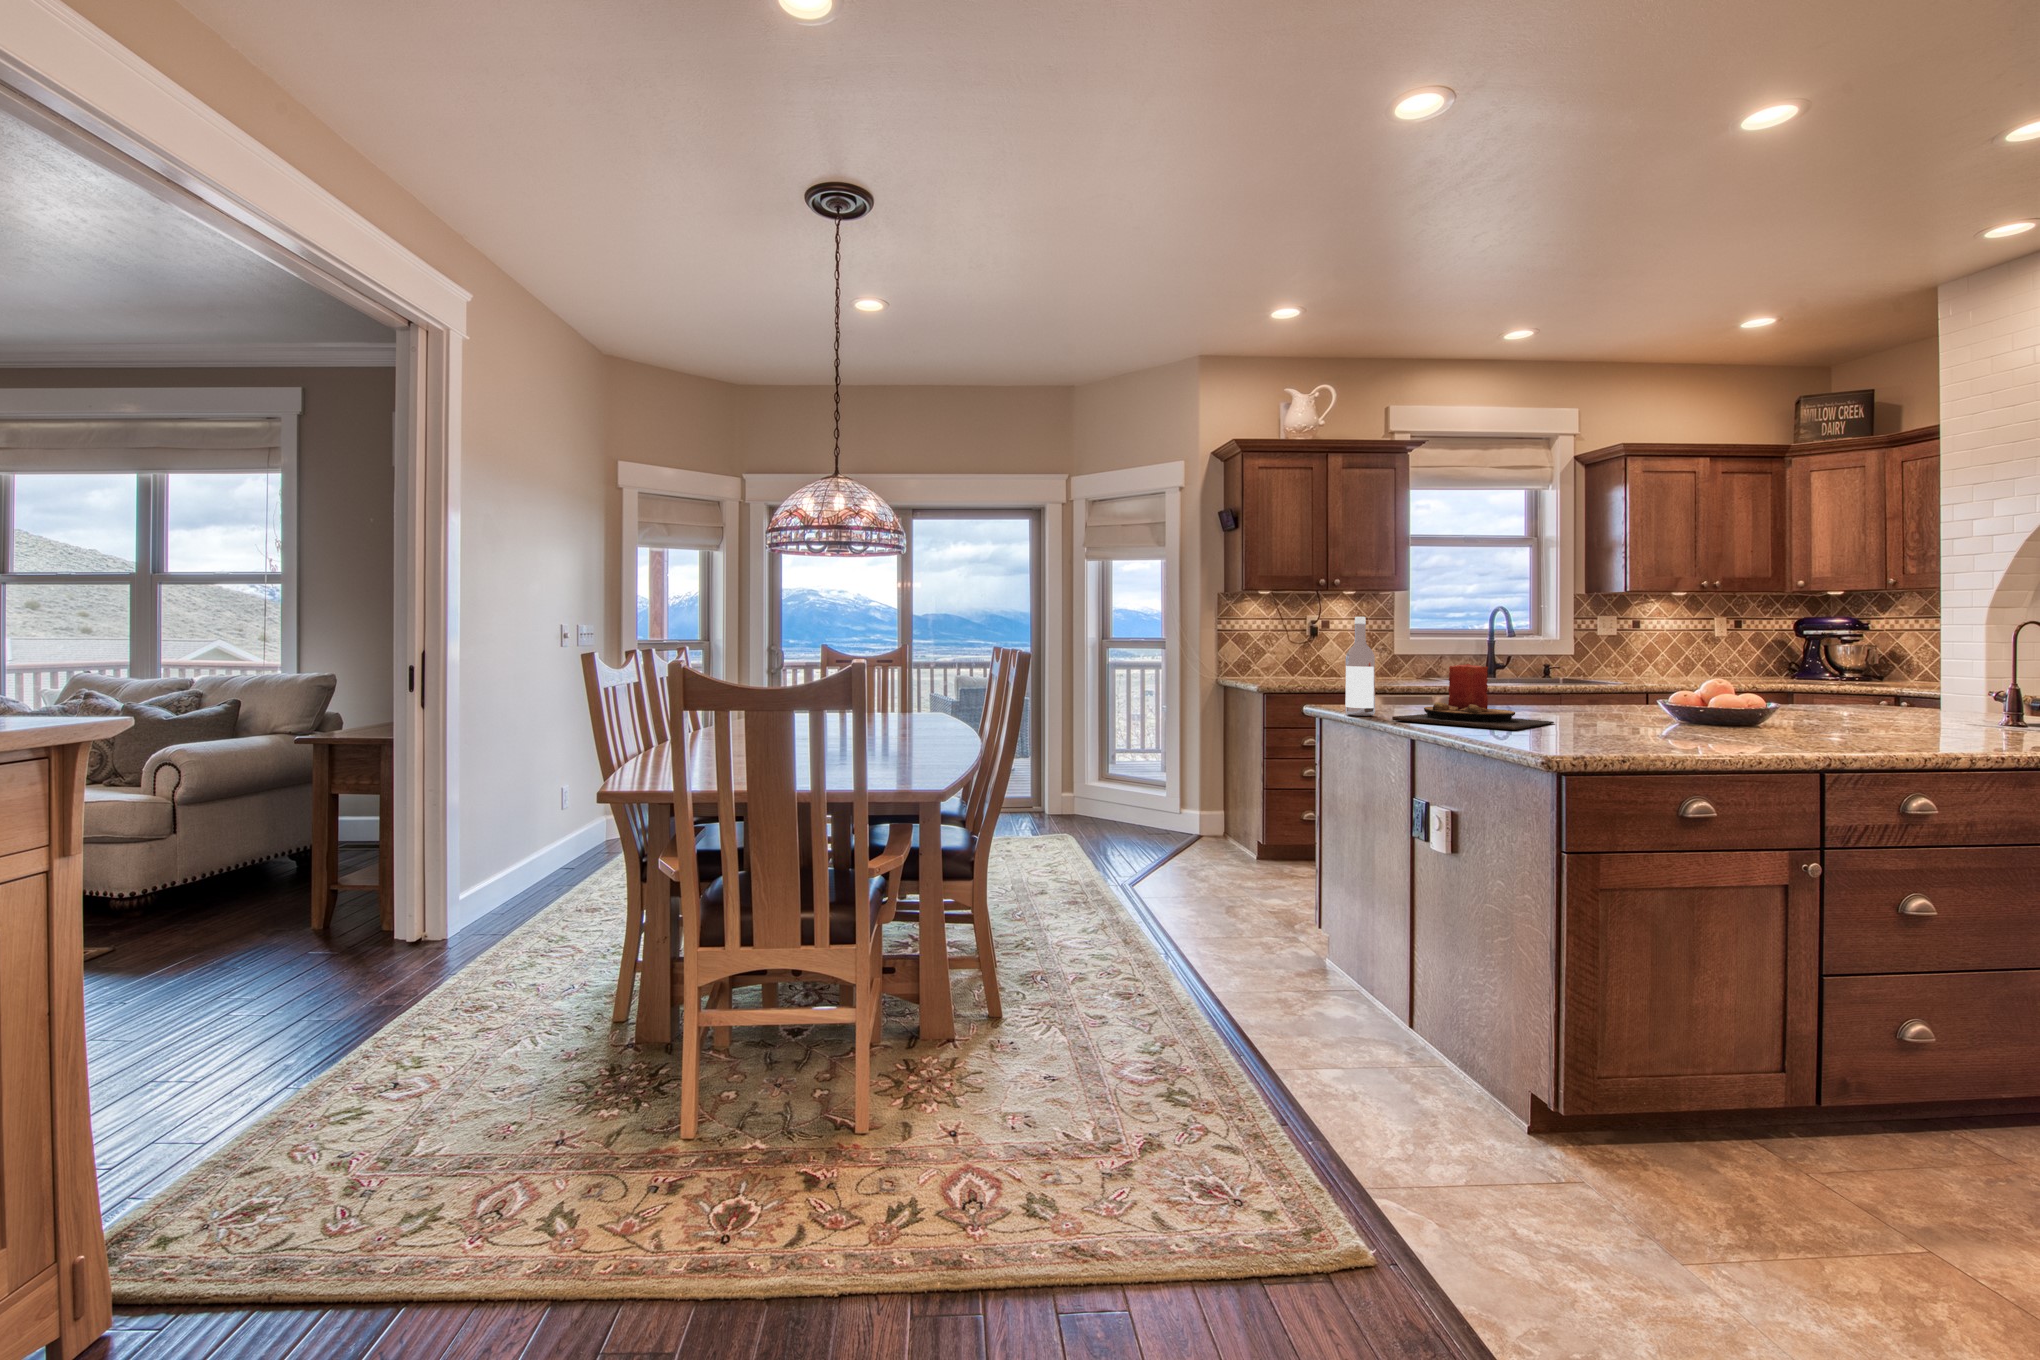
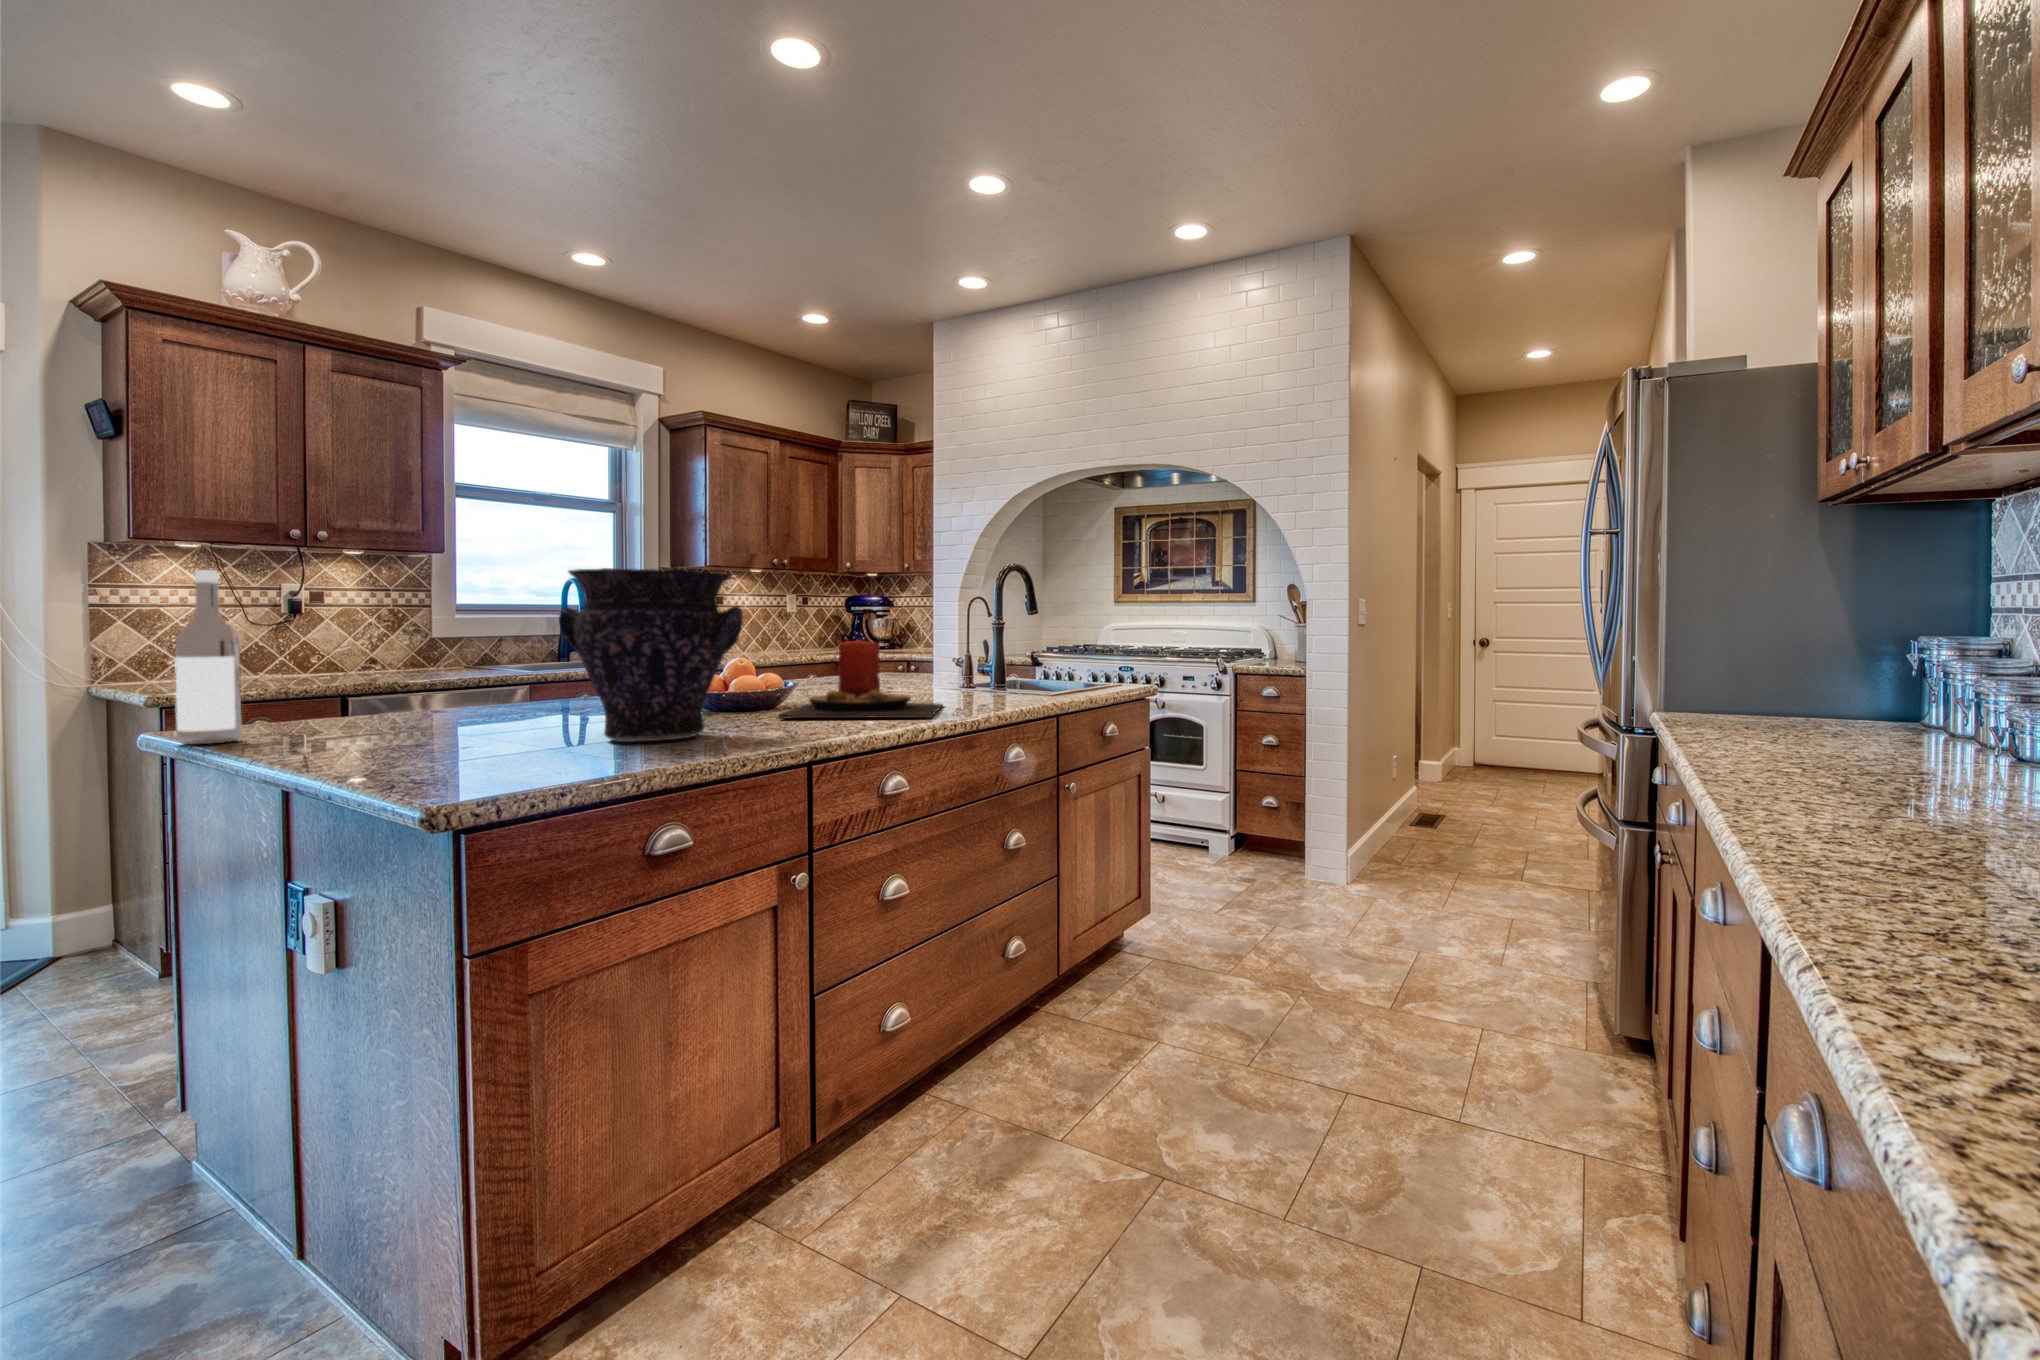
vase: none [1588,612,1748,740] -> present [559,568,743,742]
candle: present [1392,664,1554,730] -> present [778,640,942,719]

